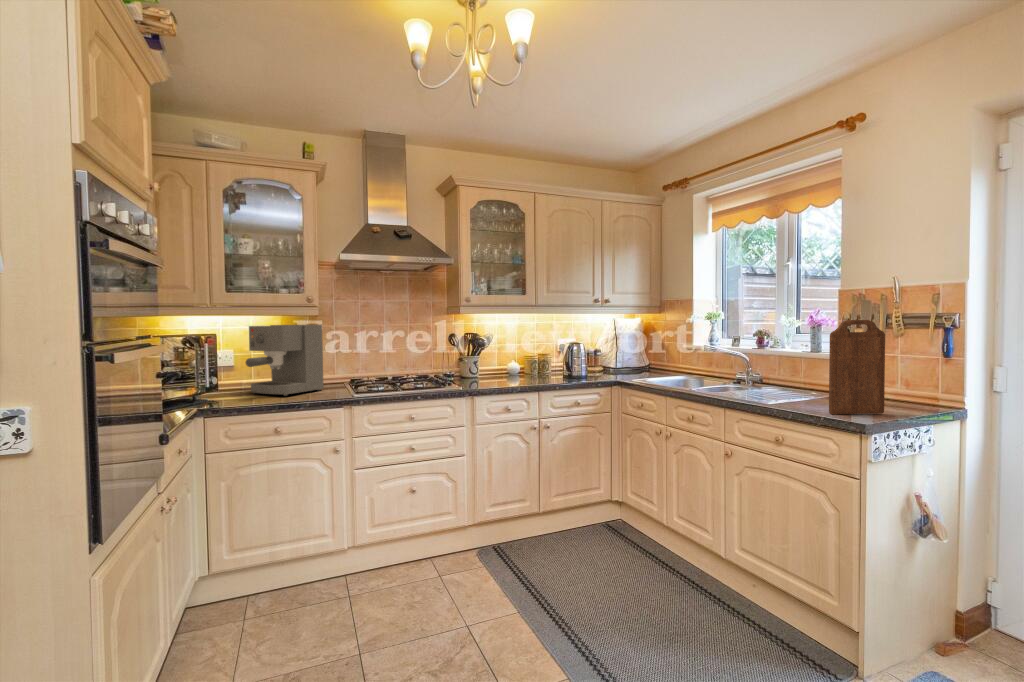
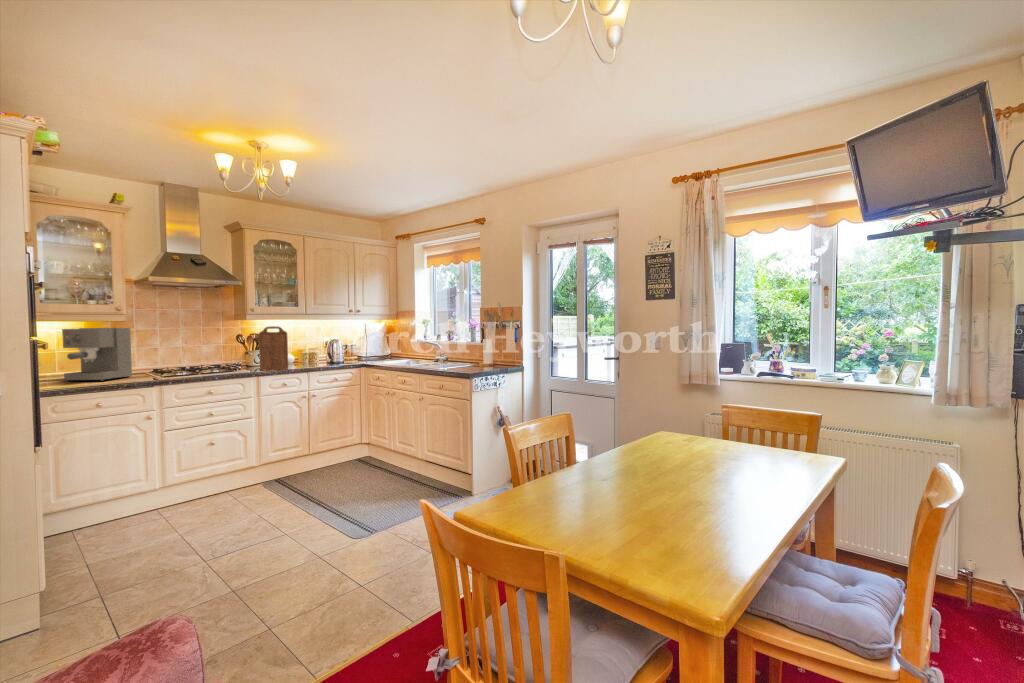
cutting board: present [829,320,885,414] -> present [259,326,288,371]

